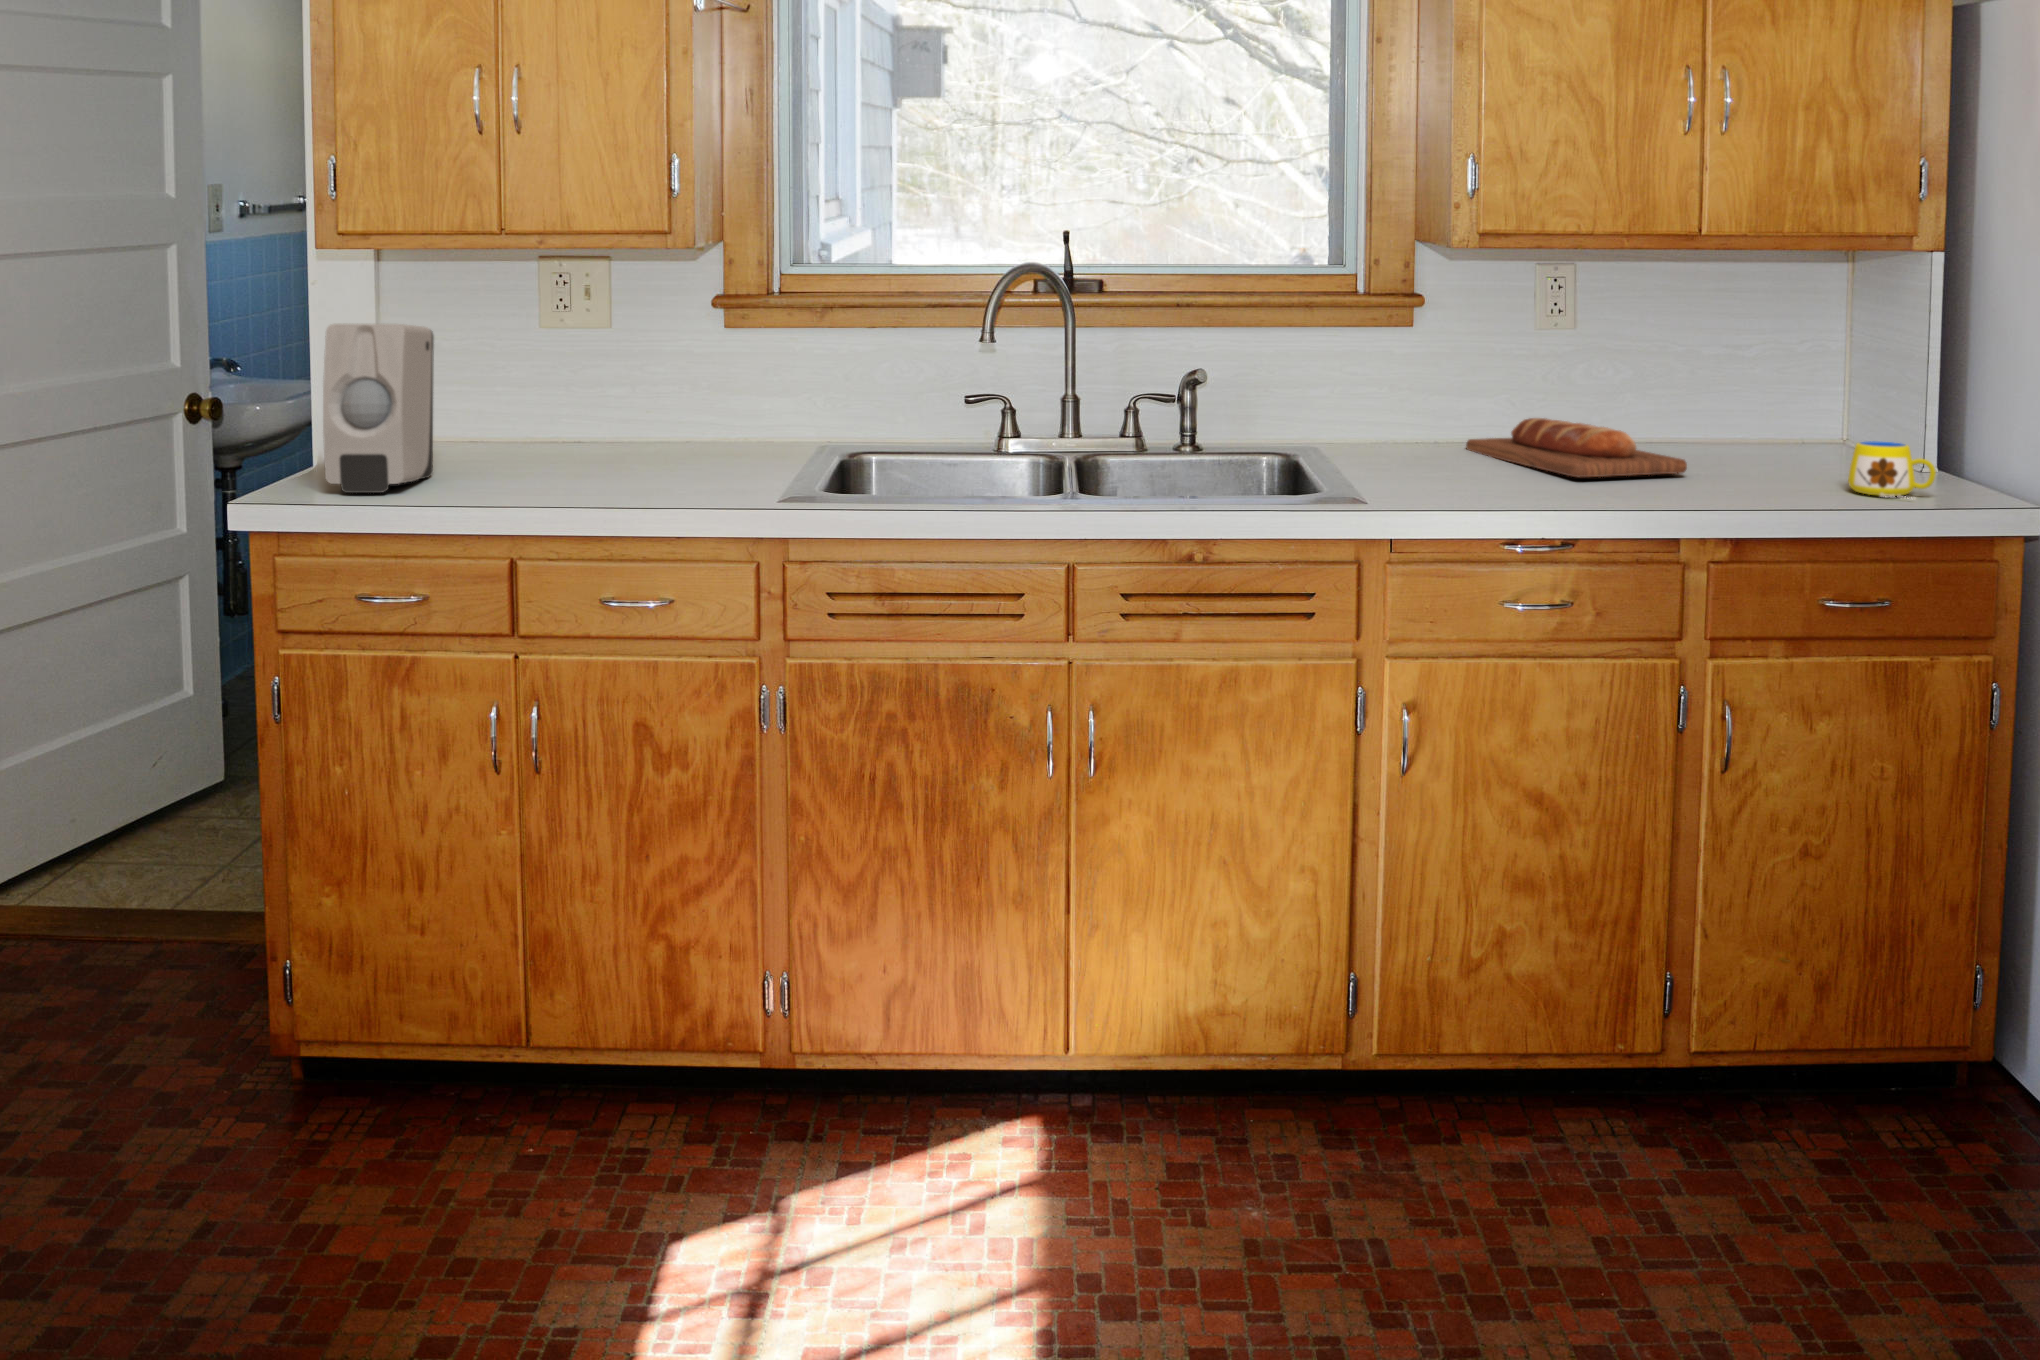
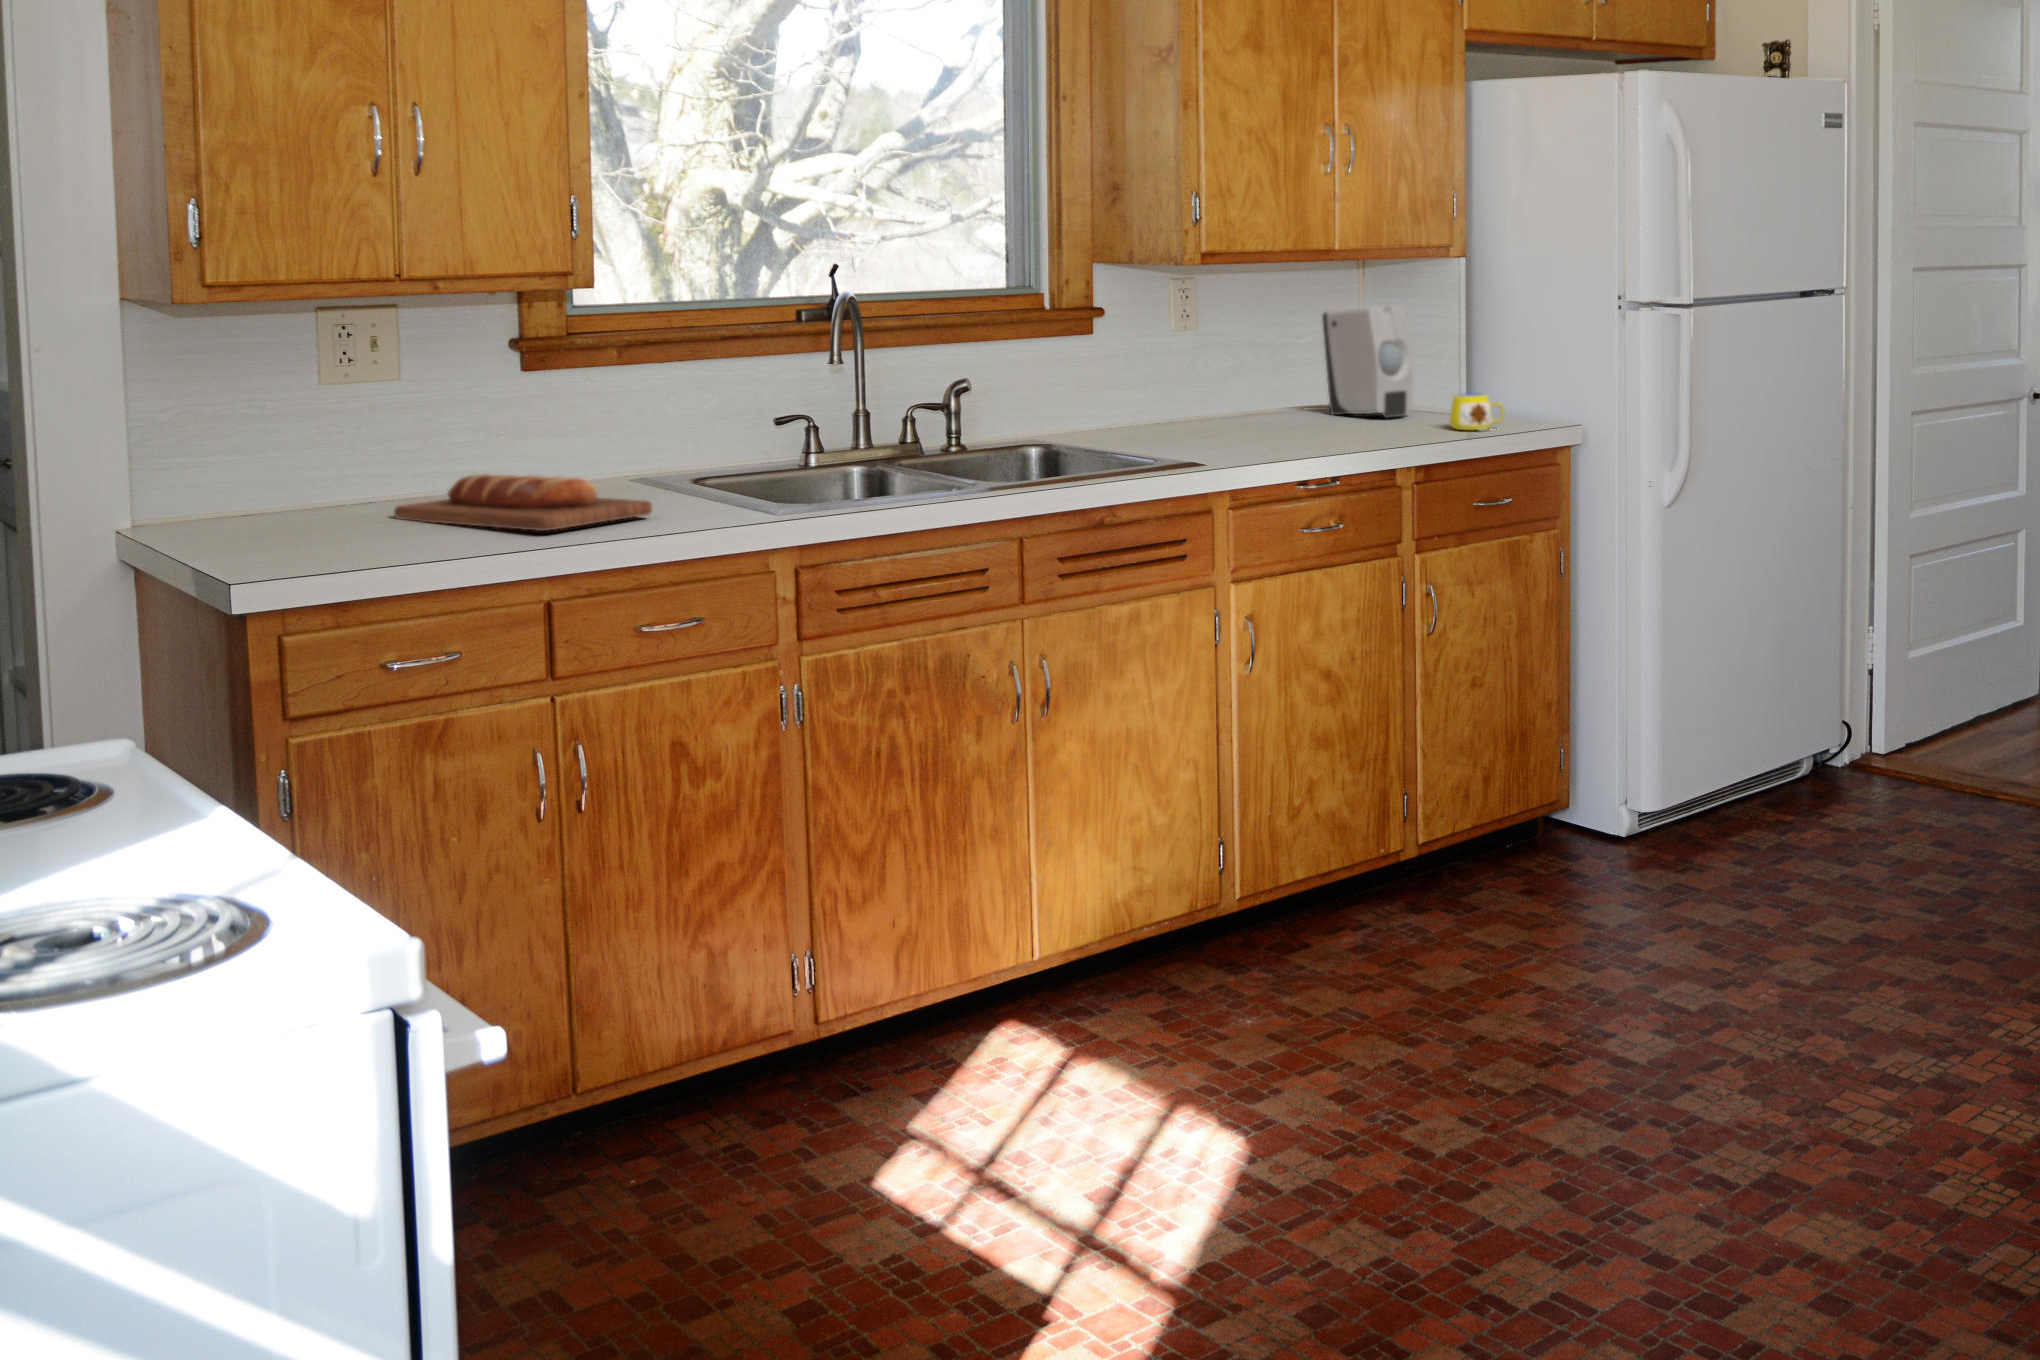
soap dispenser: present [323,324,434,493] -> present [1322,305,1413,418]
bread loaf: present [1466,418,1687,477] -> present [394,474,652,531]

